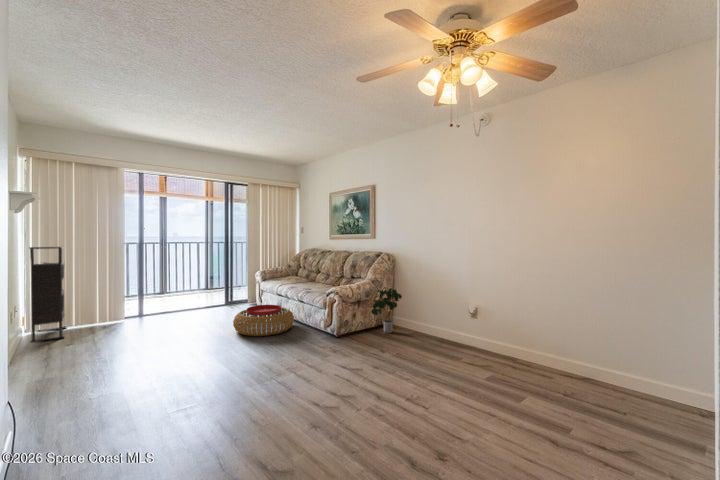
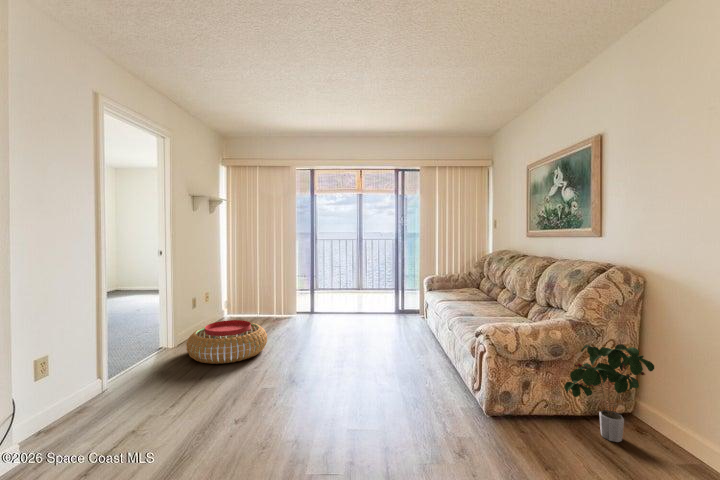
bookshelf: present [30,247,66,343] -> none [207,243,245,329]
pouf: present [233,305,294,336] -> present [186,320,267,364]

